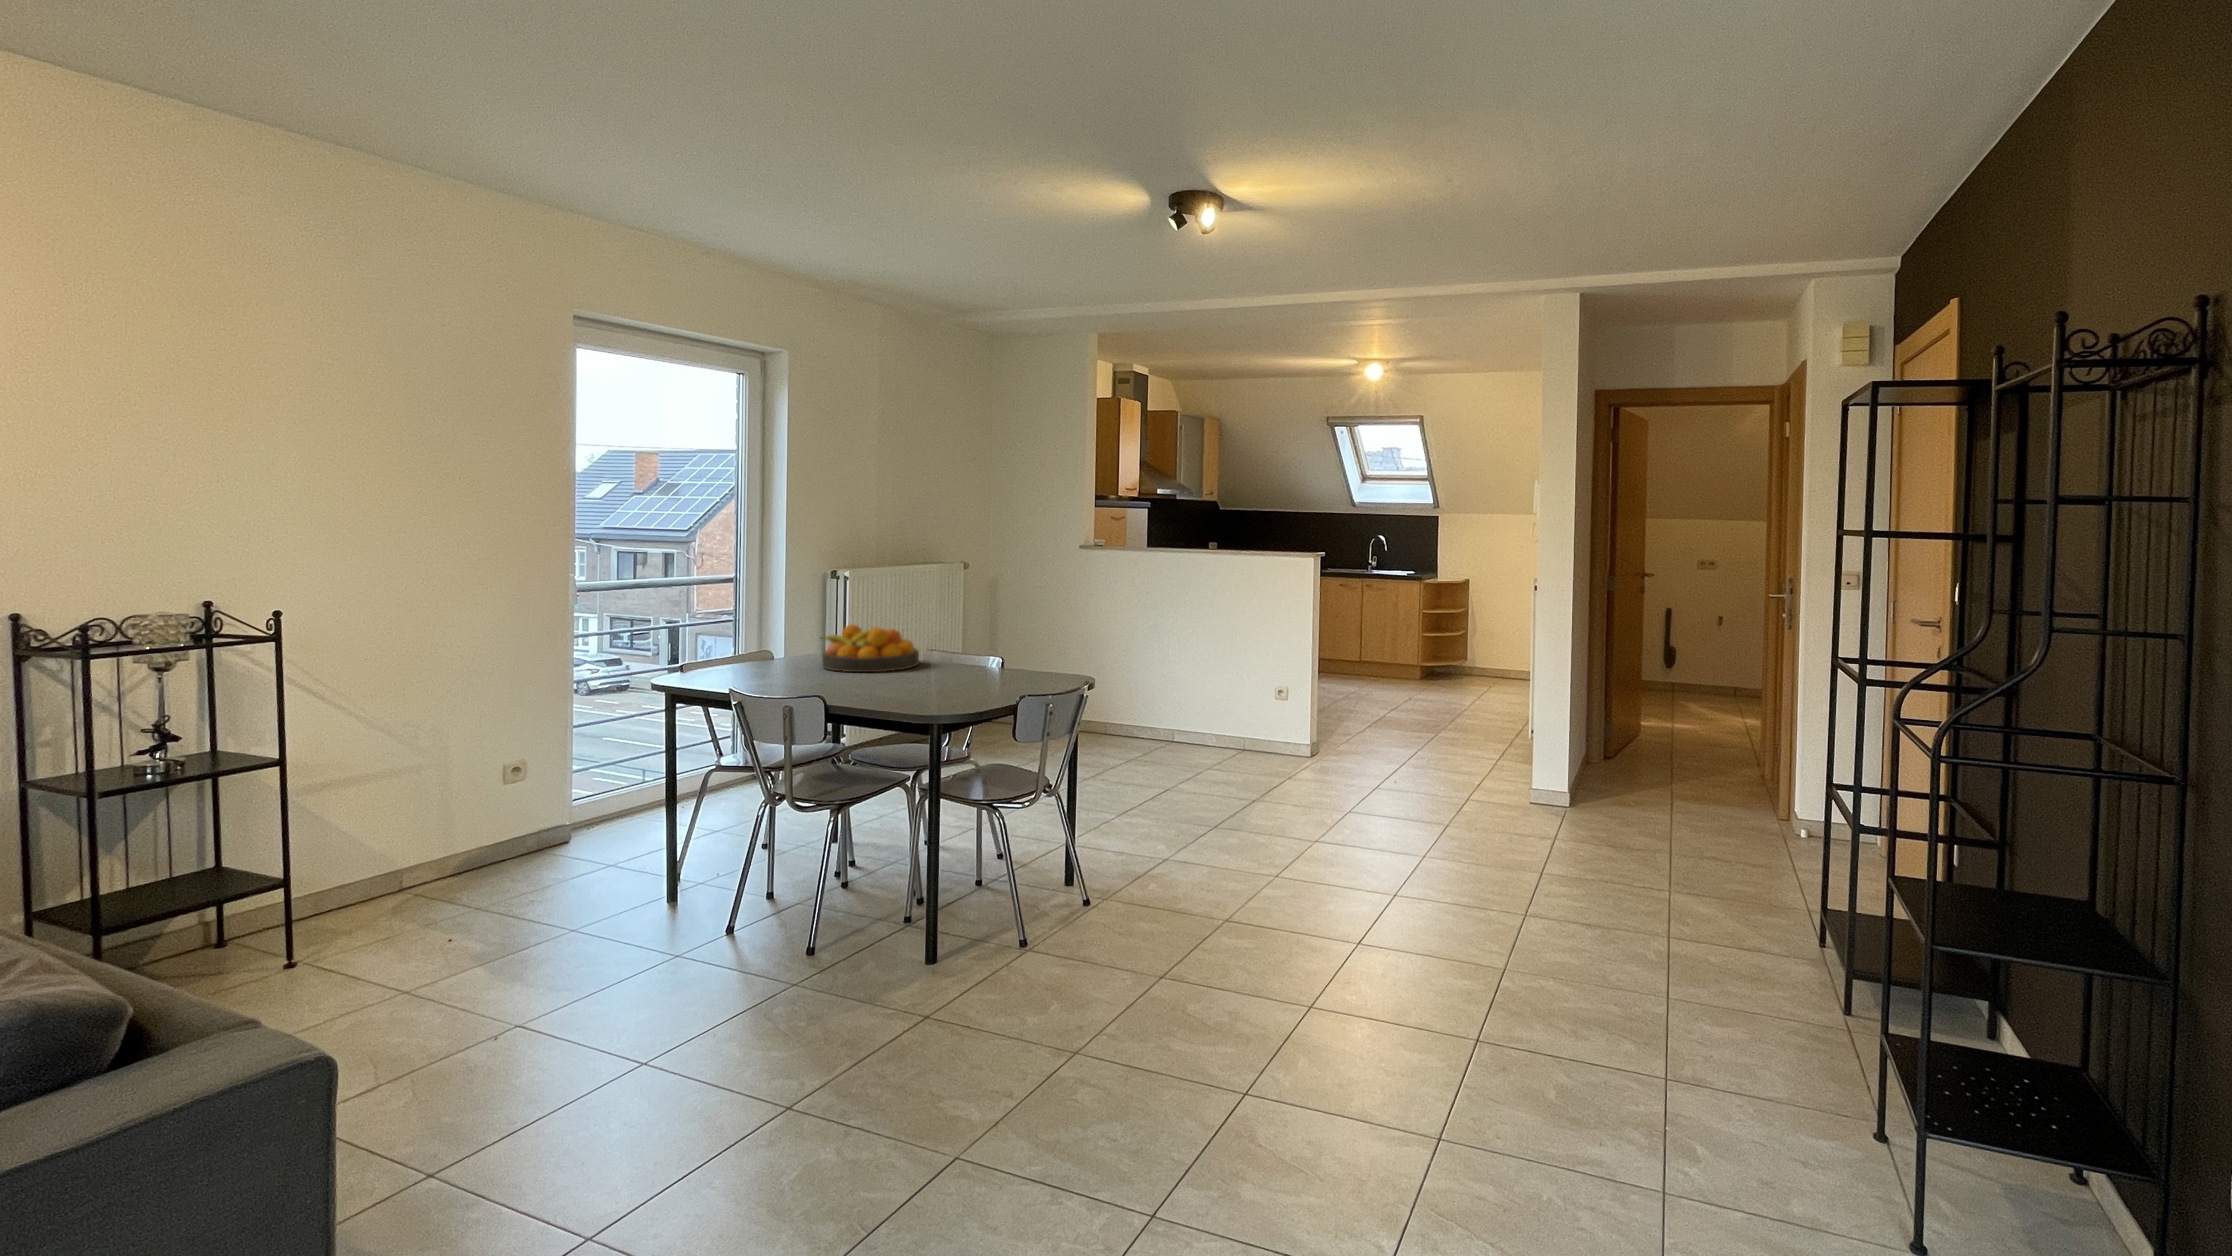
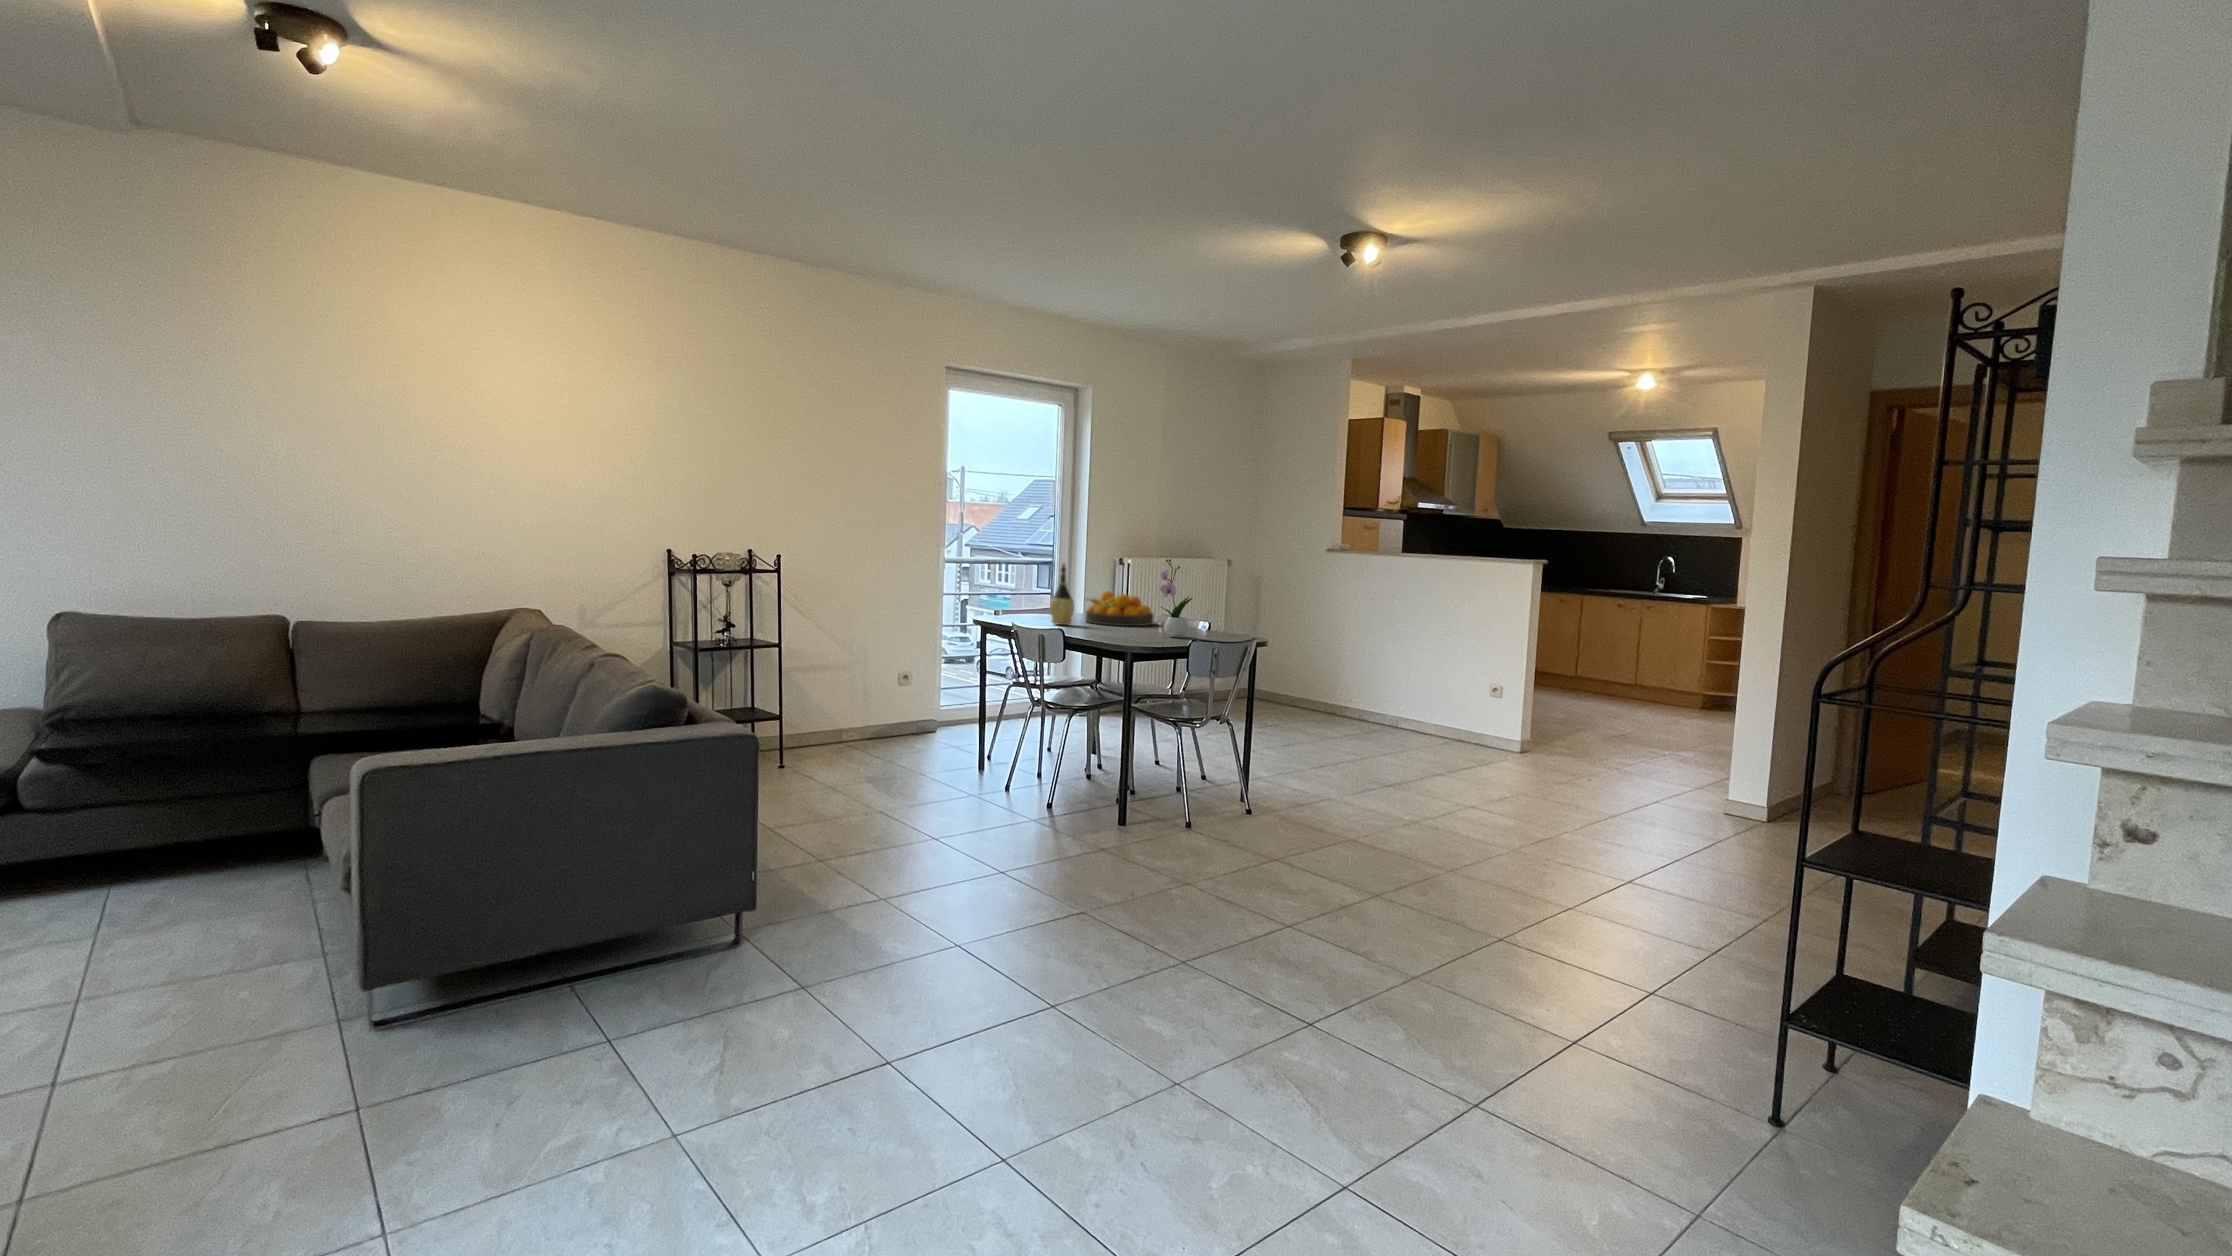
flower arrangement: none [950,584,997,687] -> present [1160,559,1192,637]
wine bottle: none [777,594,815,680] -> present [1050,563,1074,625]

